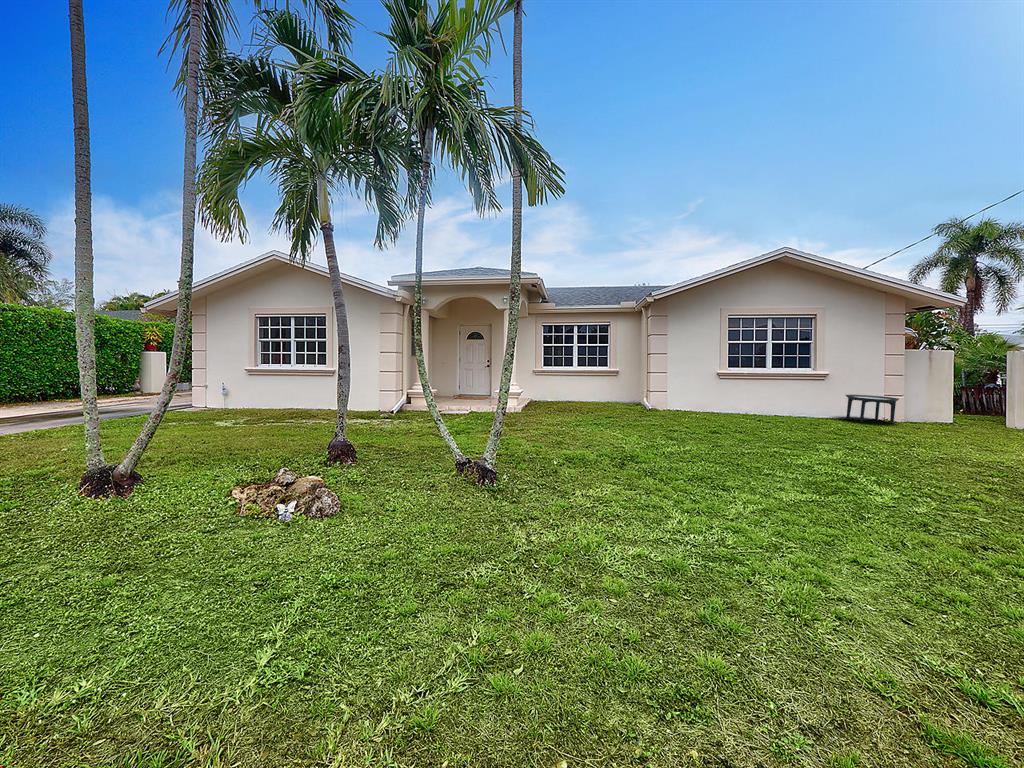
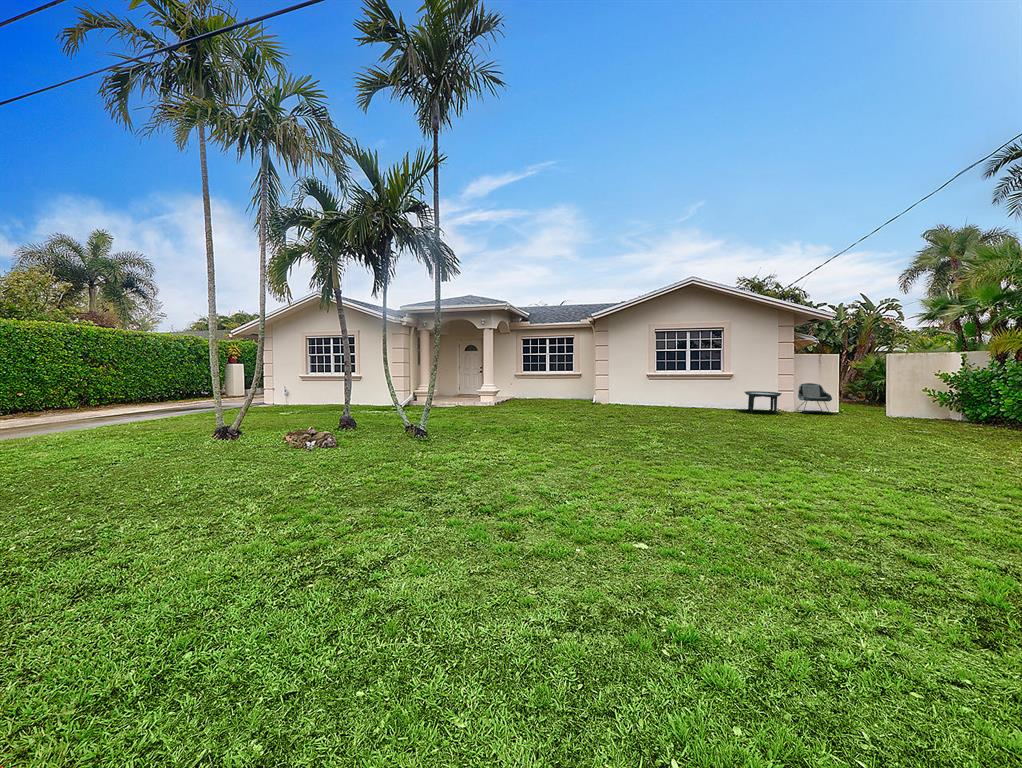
lounge chair: none [903,385,959,425] -> present [796,383,832,414]

